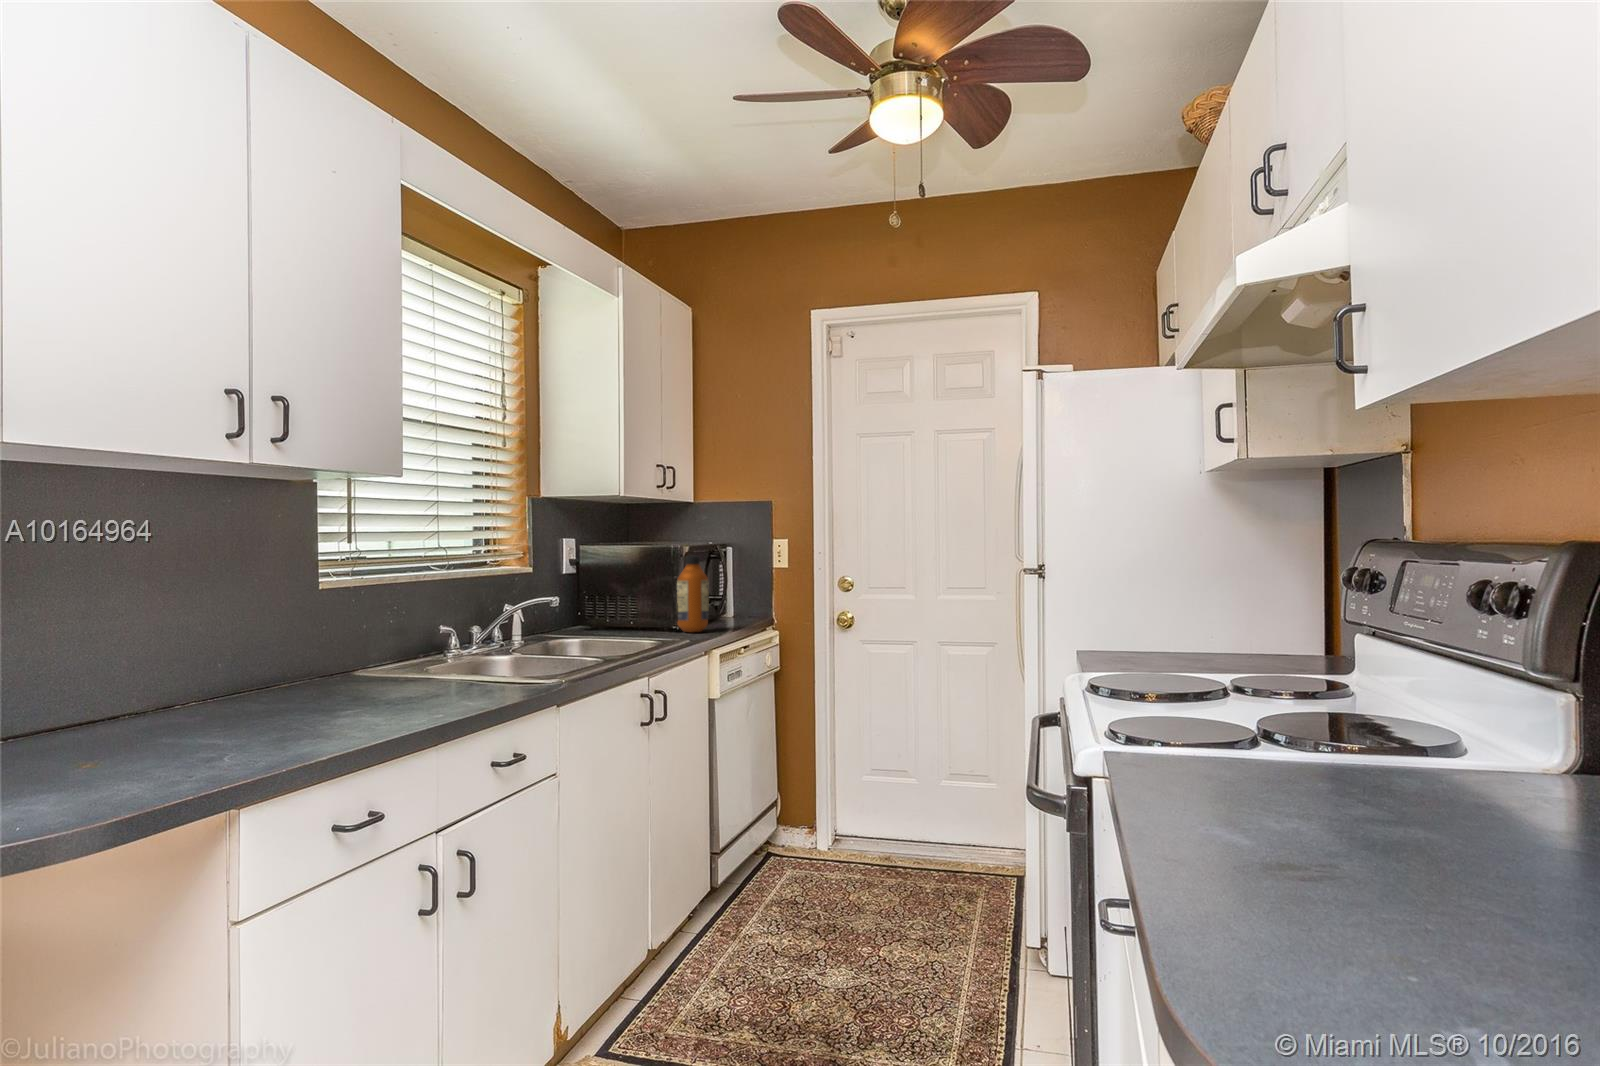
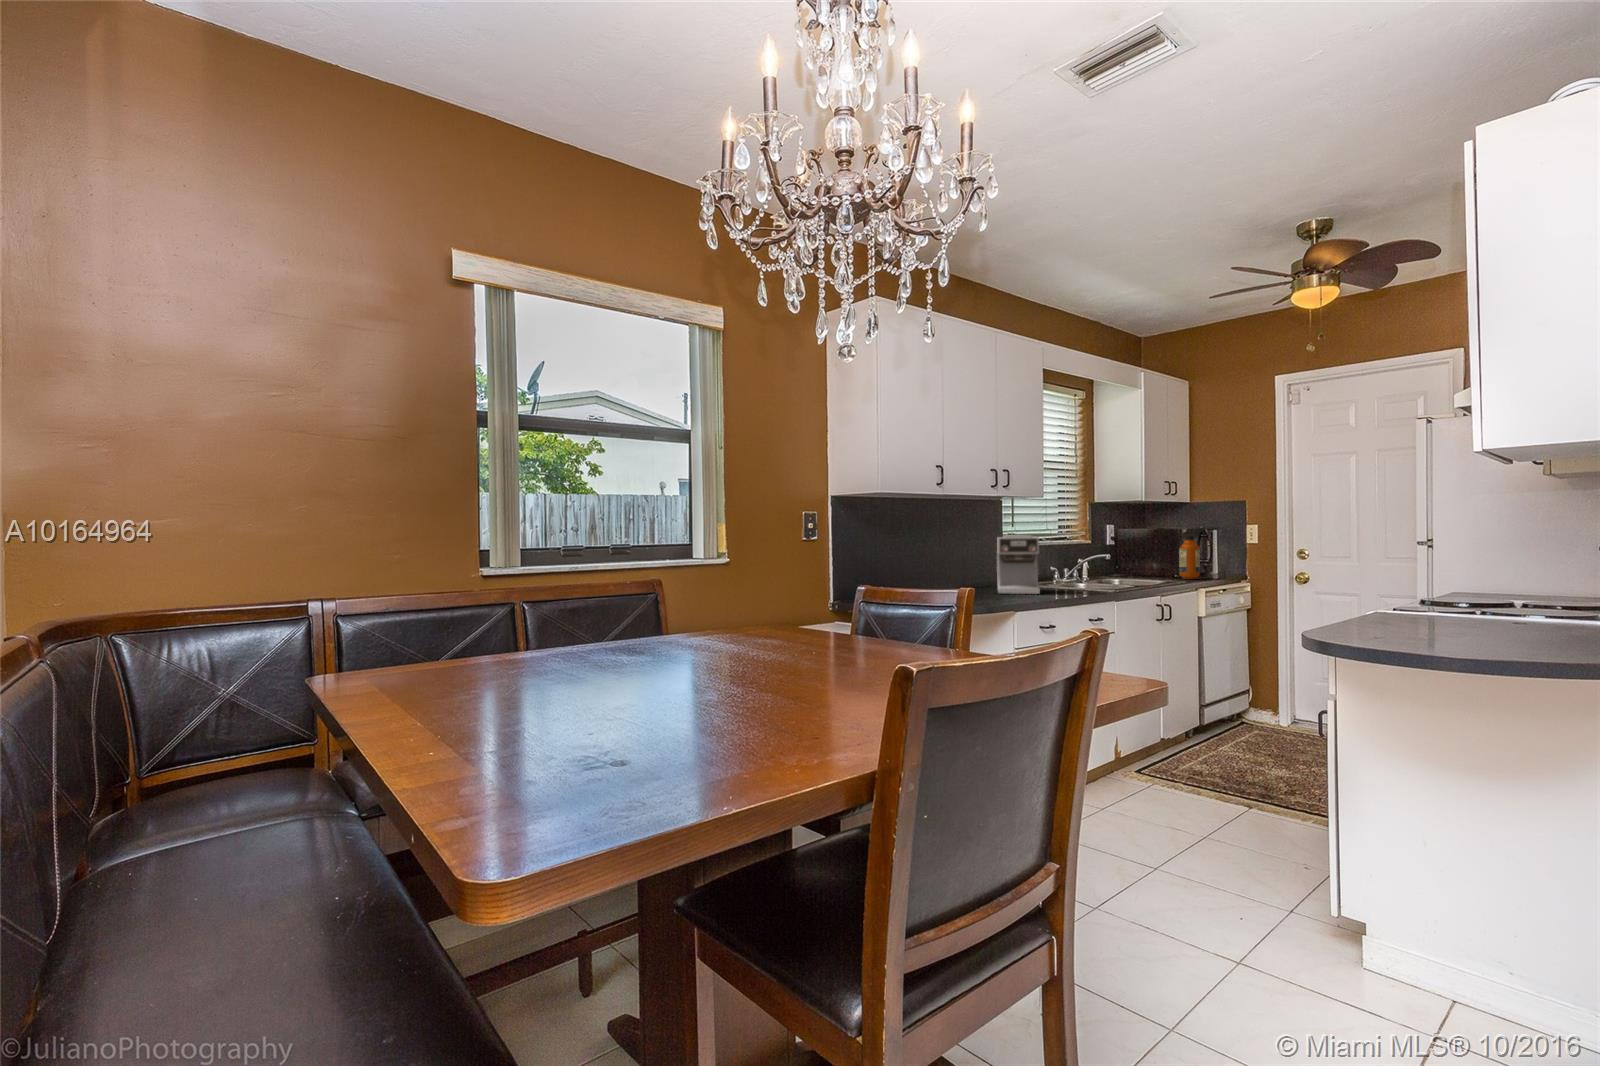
coffee maker: none [251,564,377,716] -> present [997,535,1040,594]

